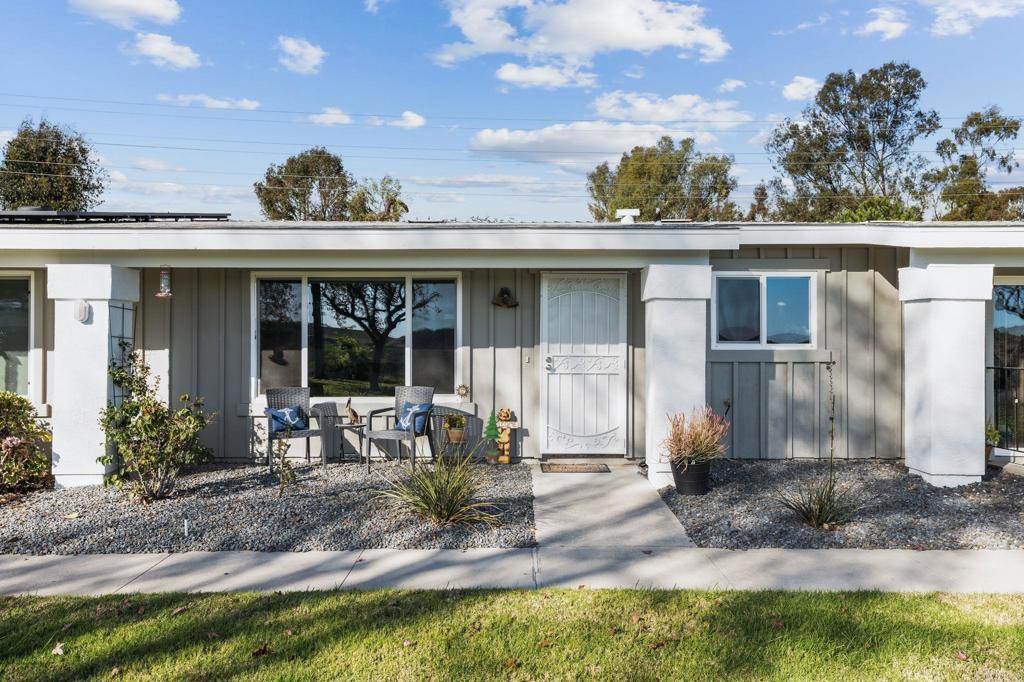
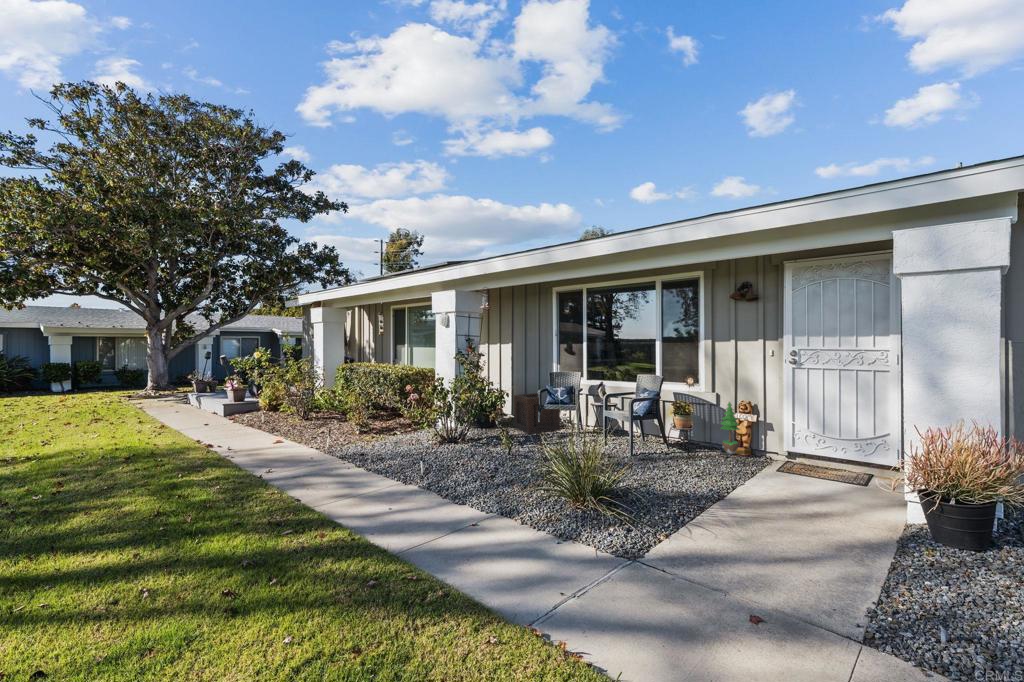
wooden crate: none [197,418,271,476] -> present [514,393,560,434]

